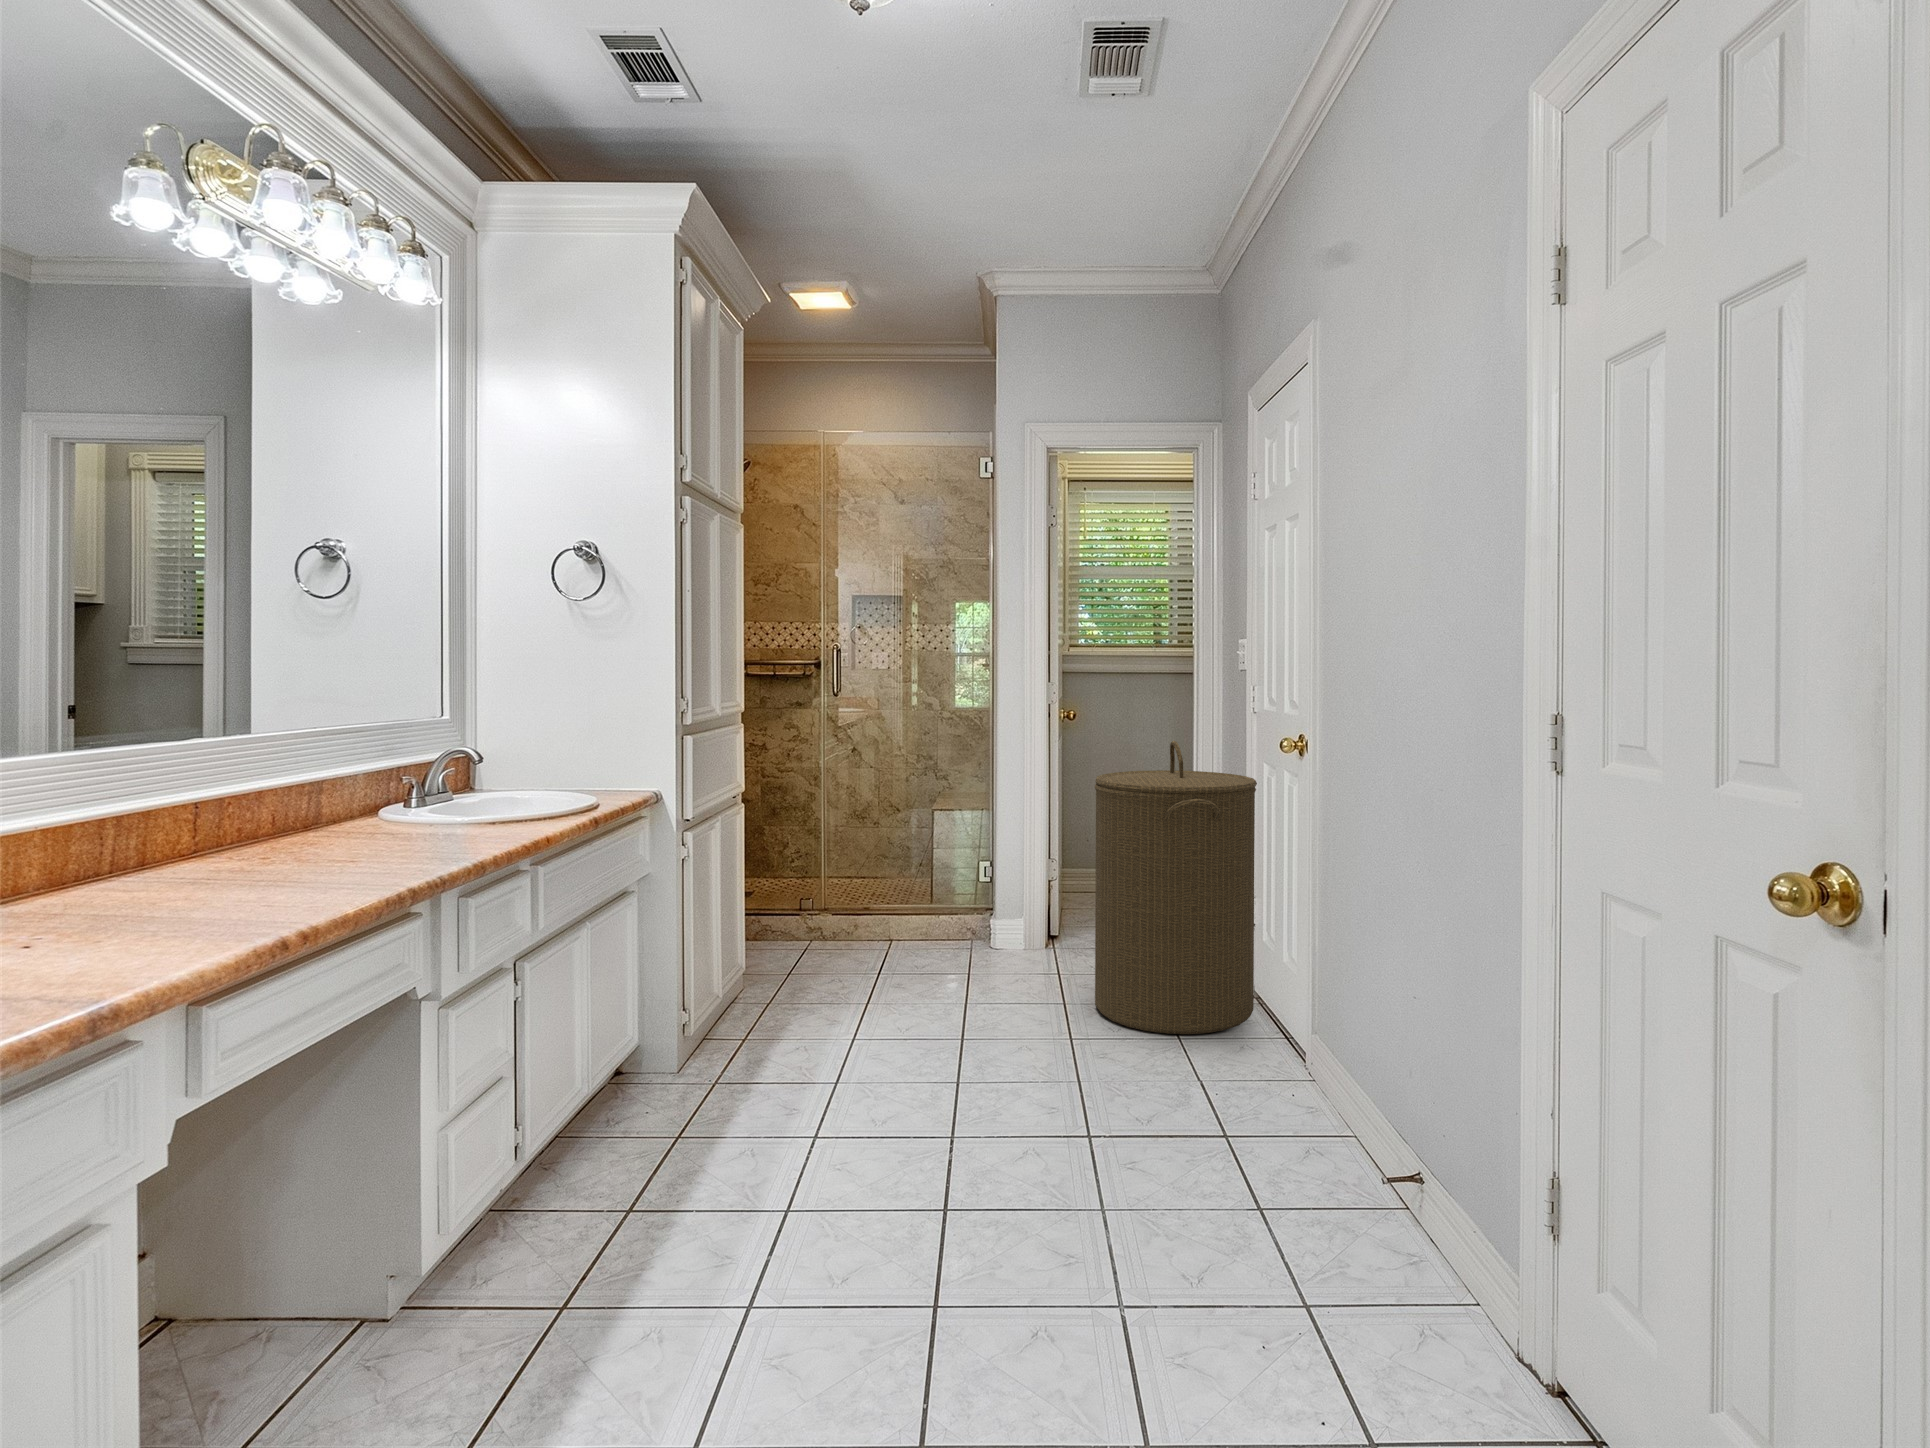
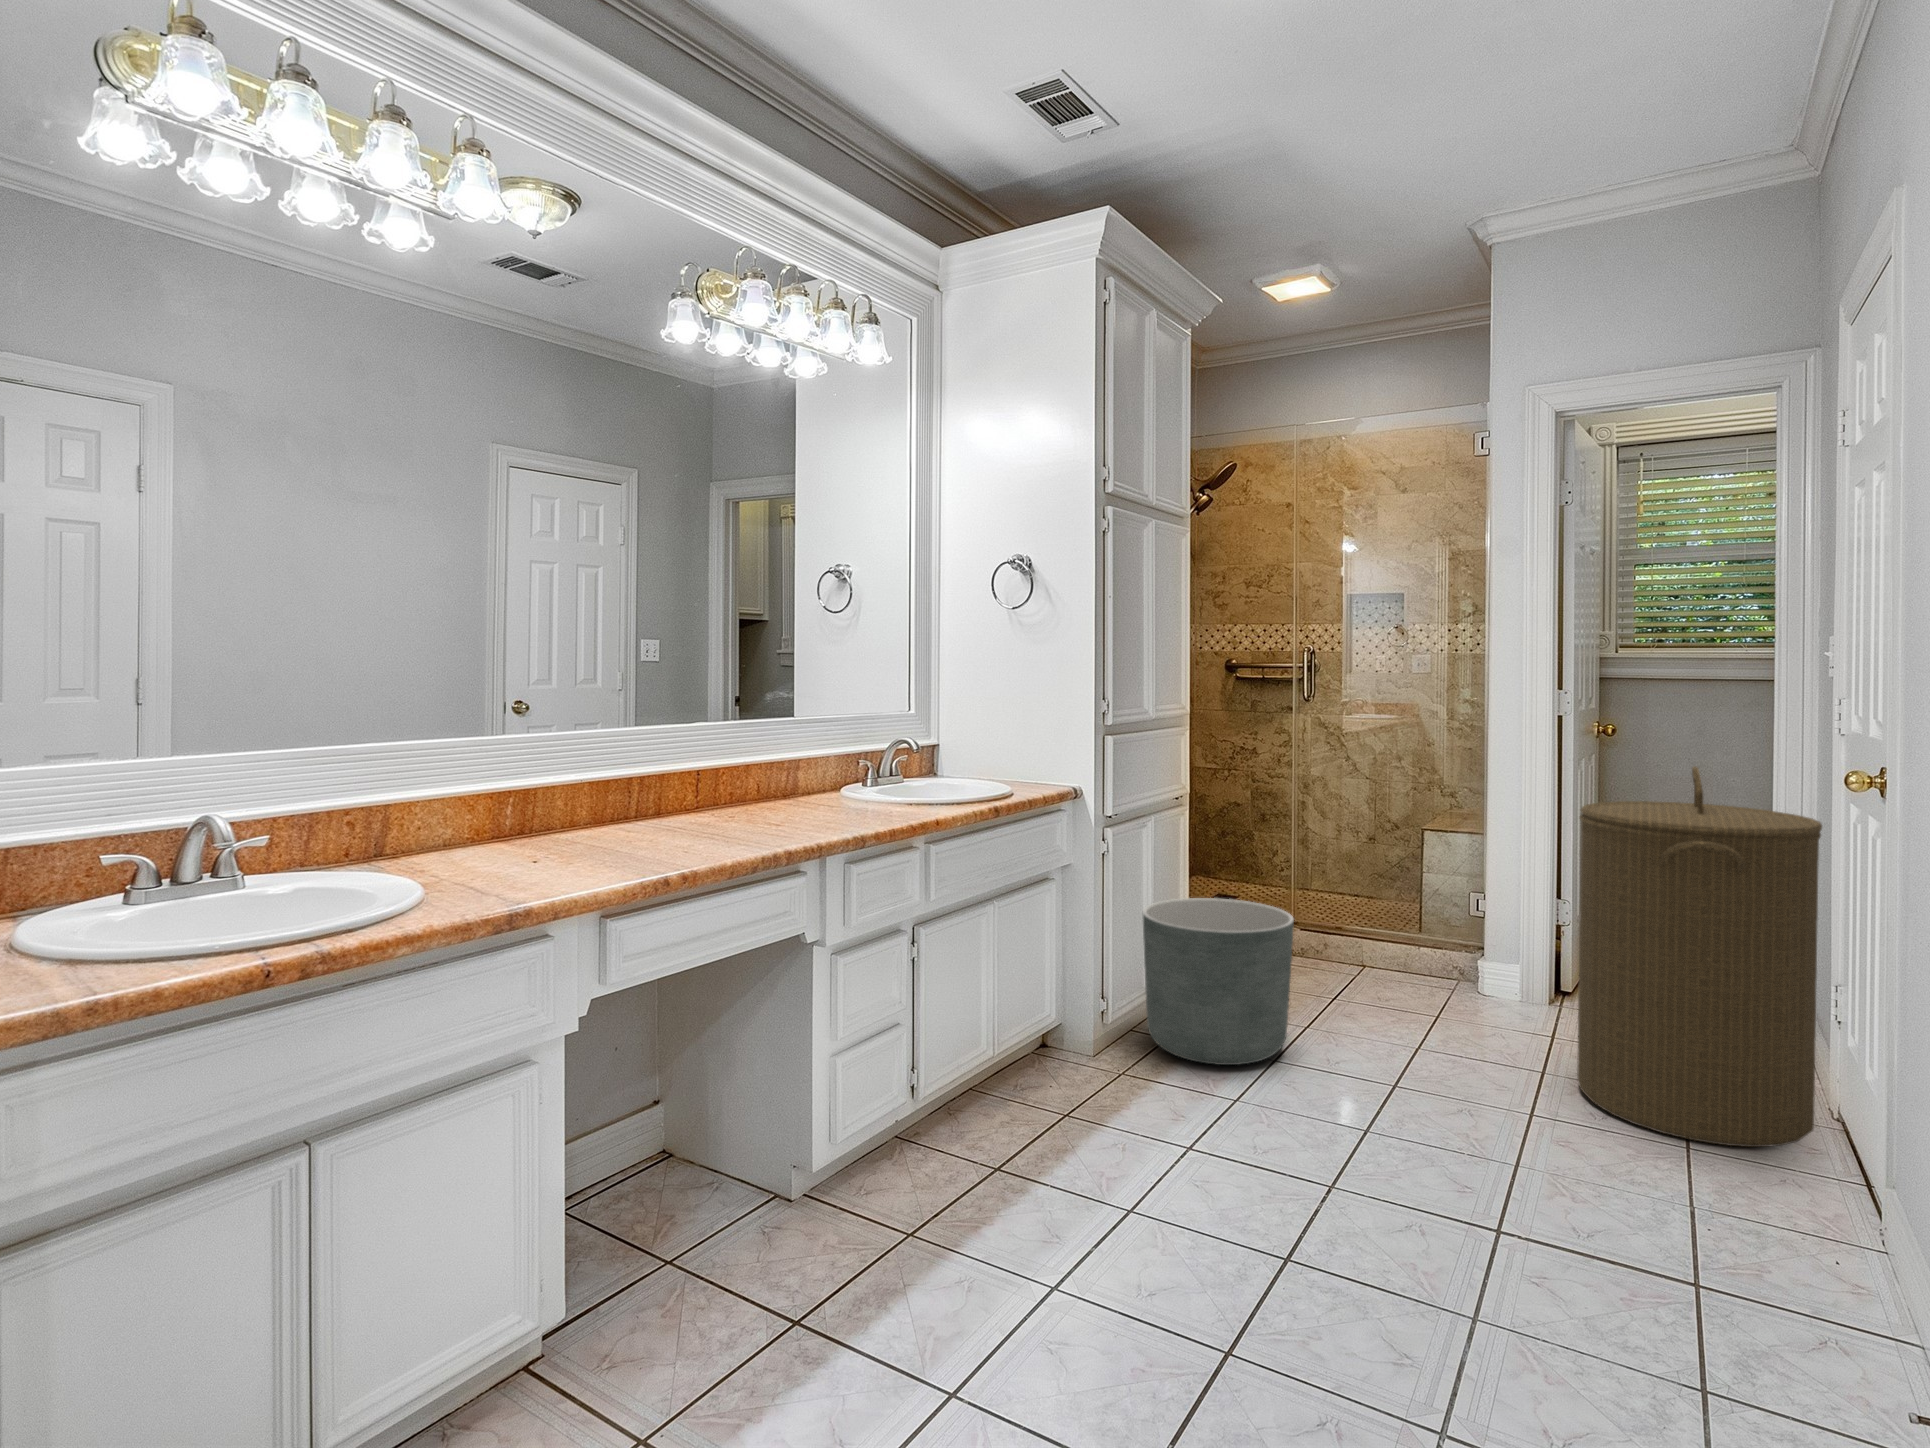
planter: none [718,891,867,1055] -> present [1143,898,1294,1065]

